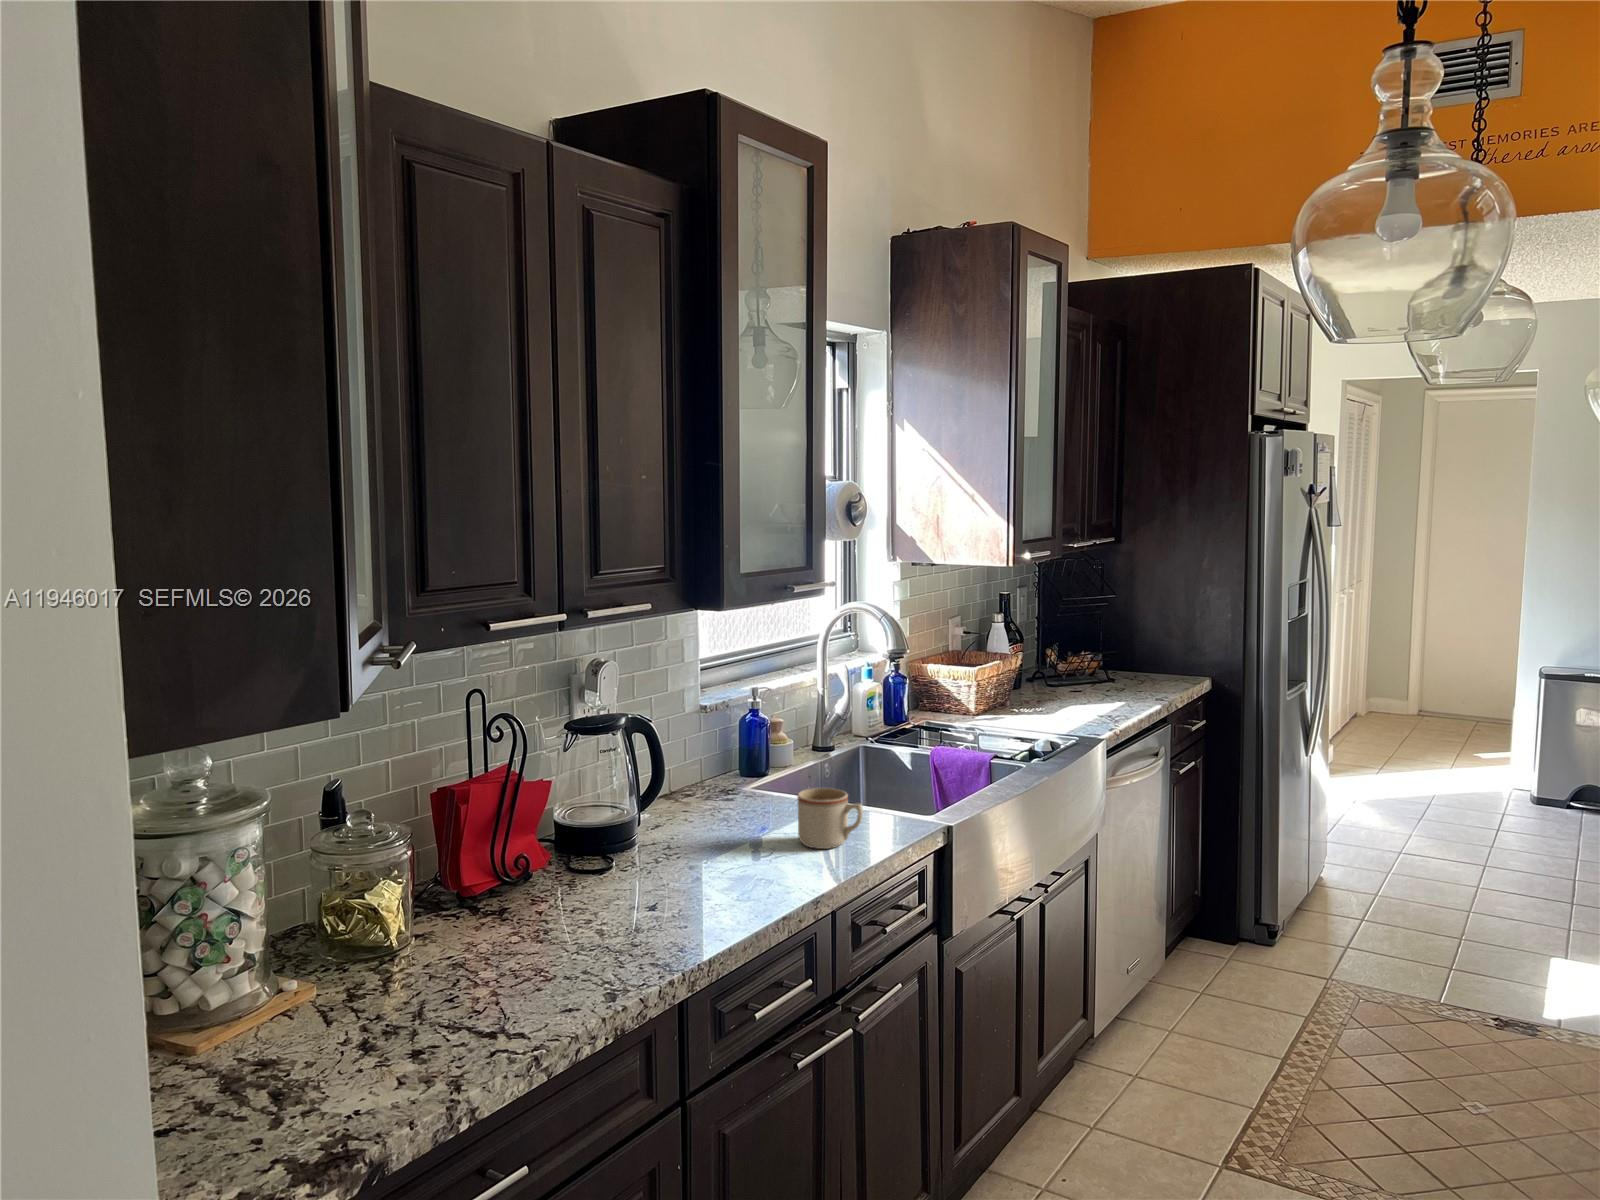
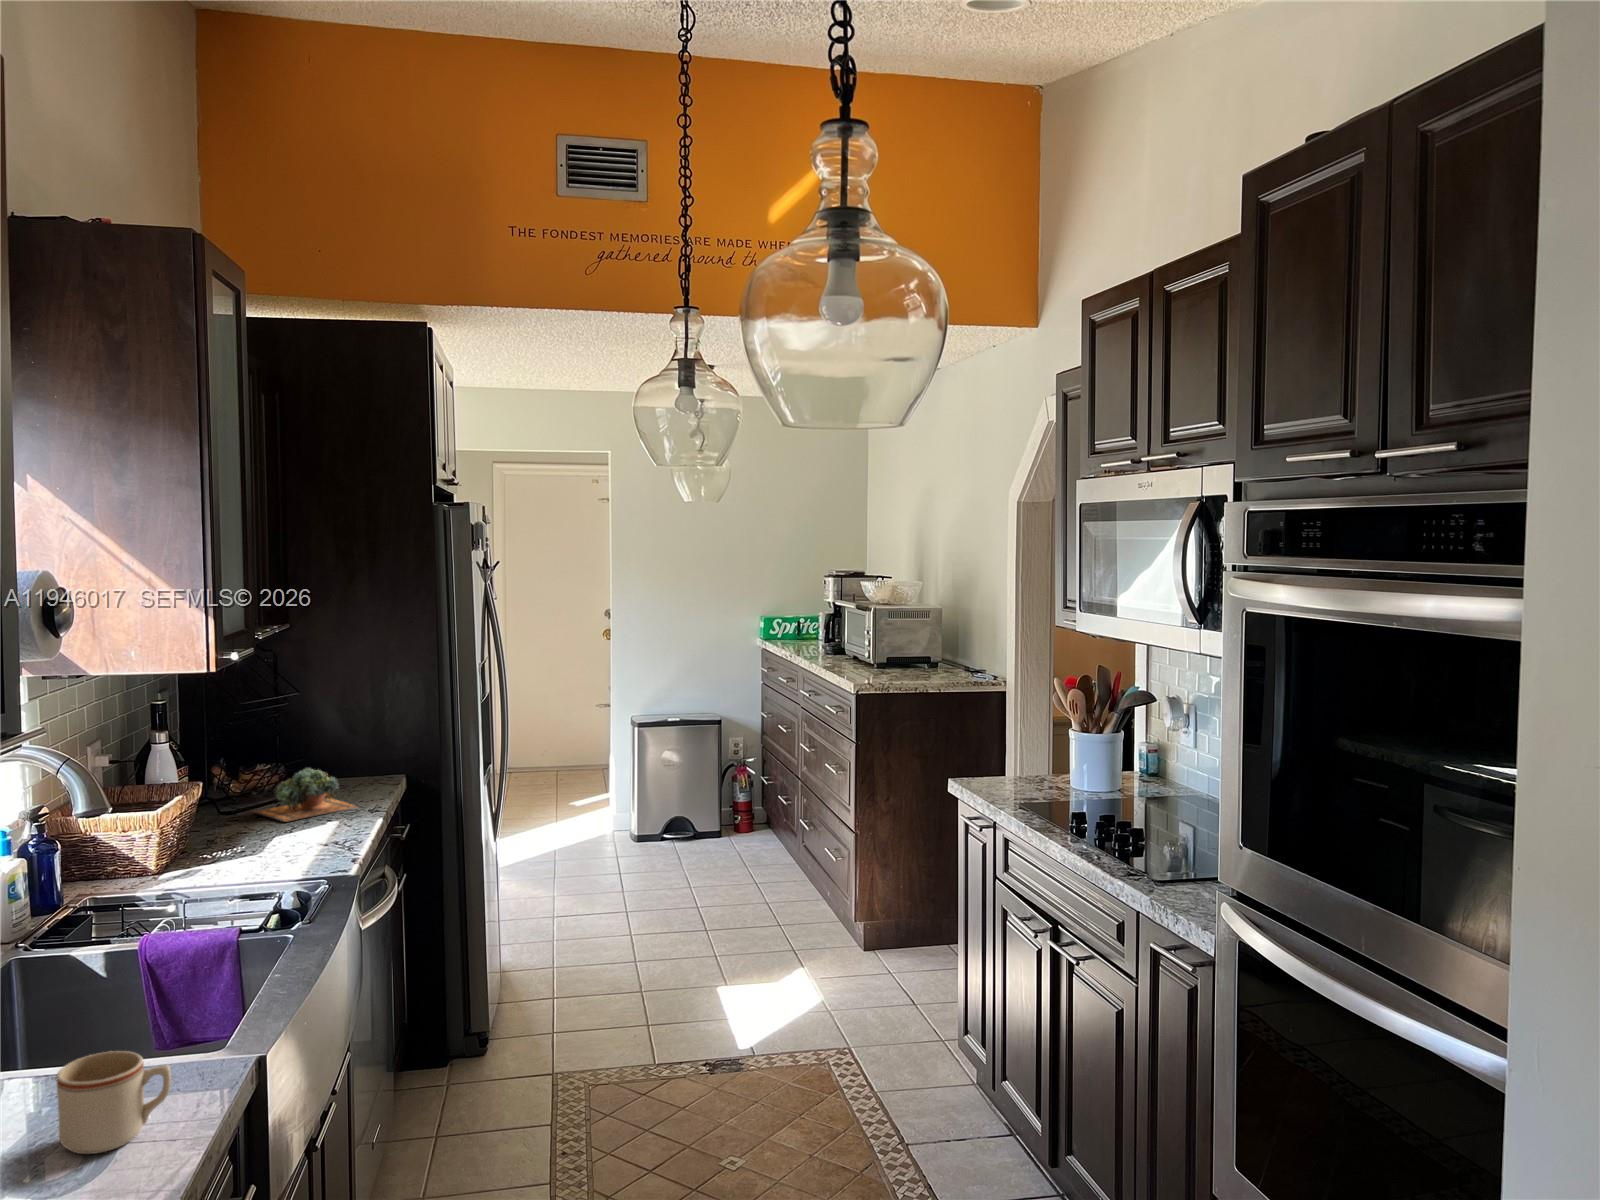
succulent plant: none [1070,656,1153,697] -> present [253,768,356,822]

